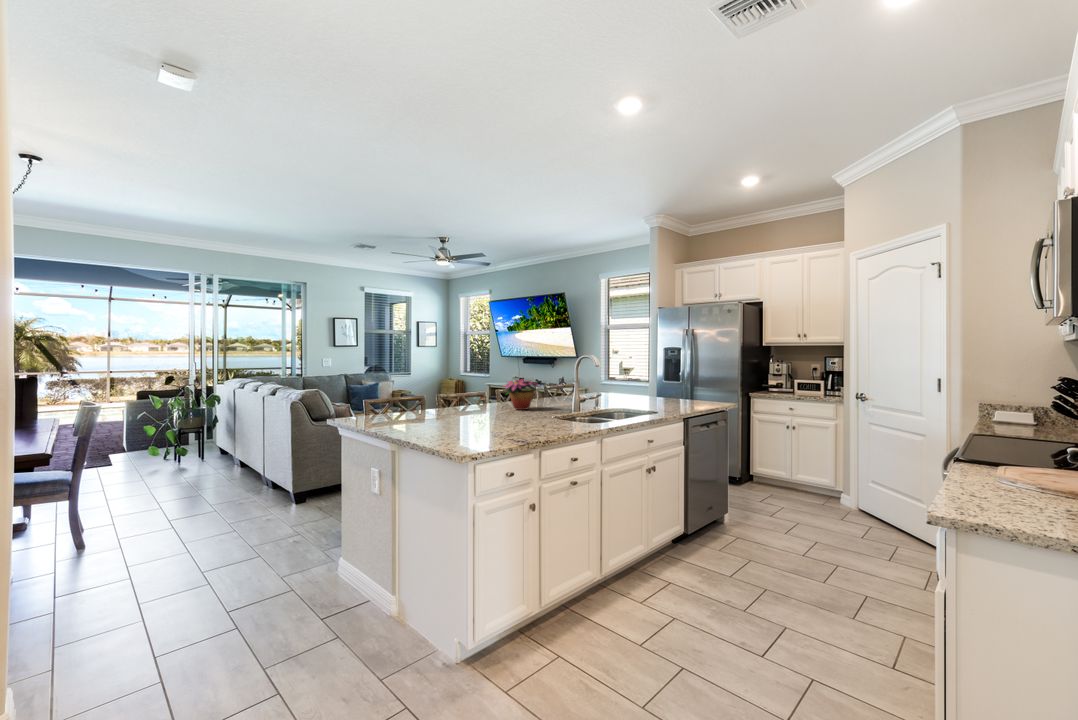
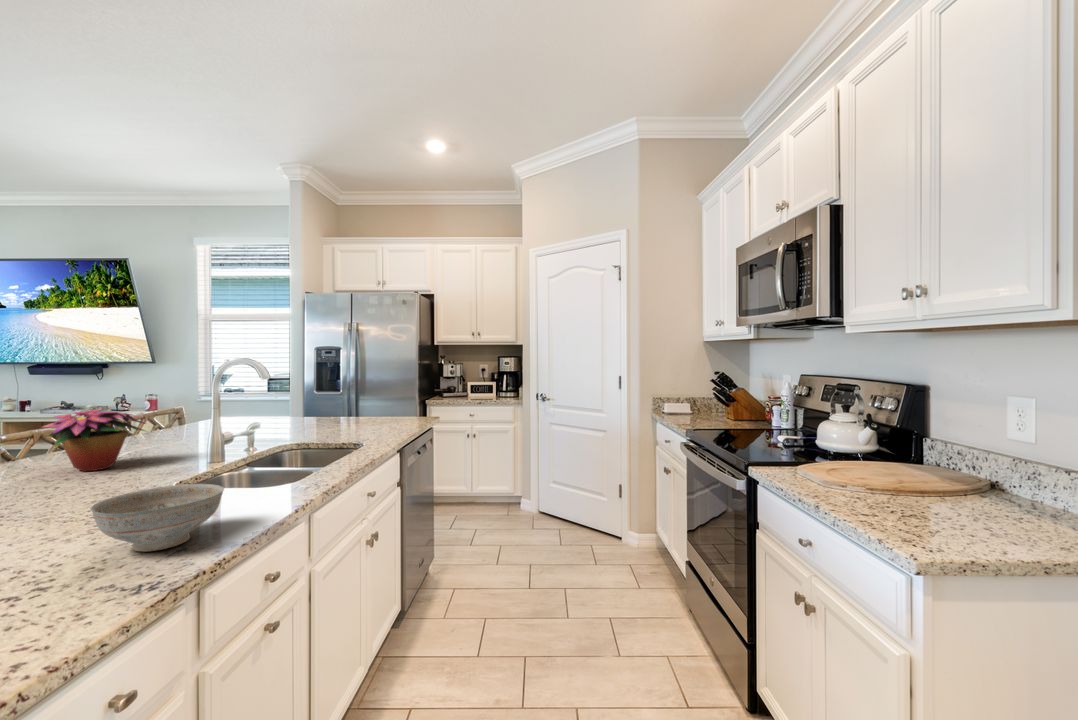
decorative bowl: none [497,411,544,435] -> present [91,484,224,552]

